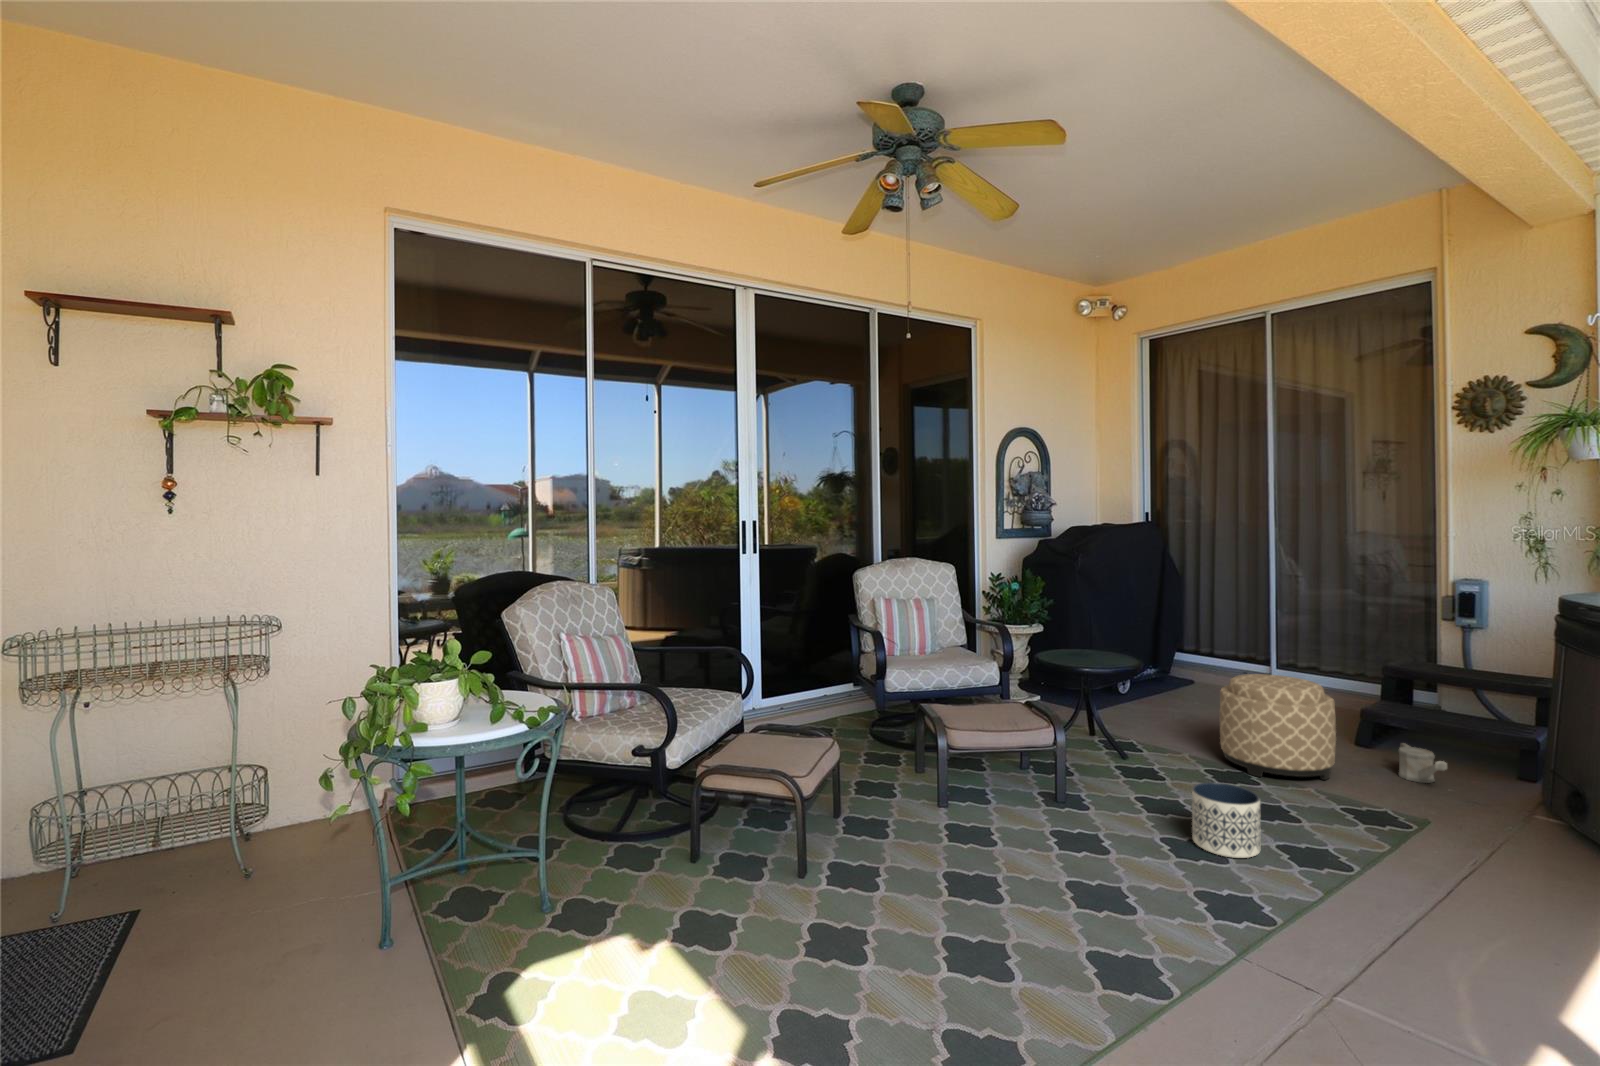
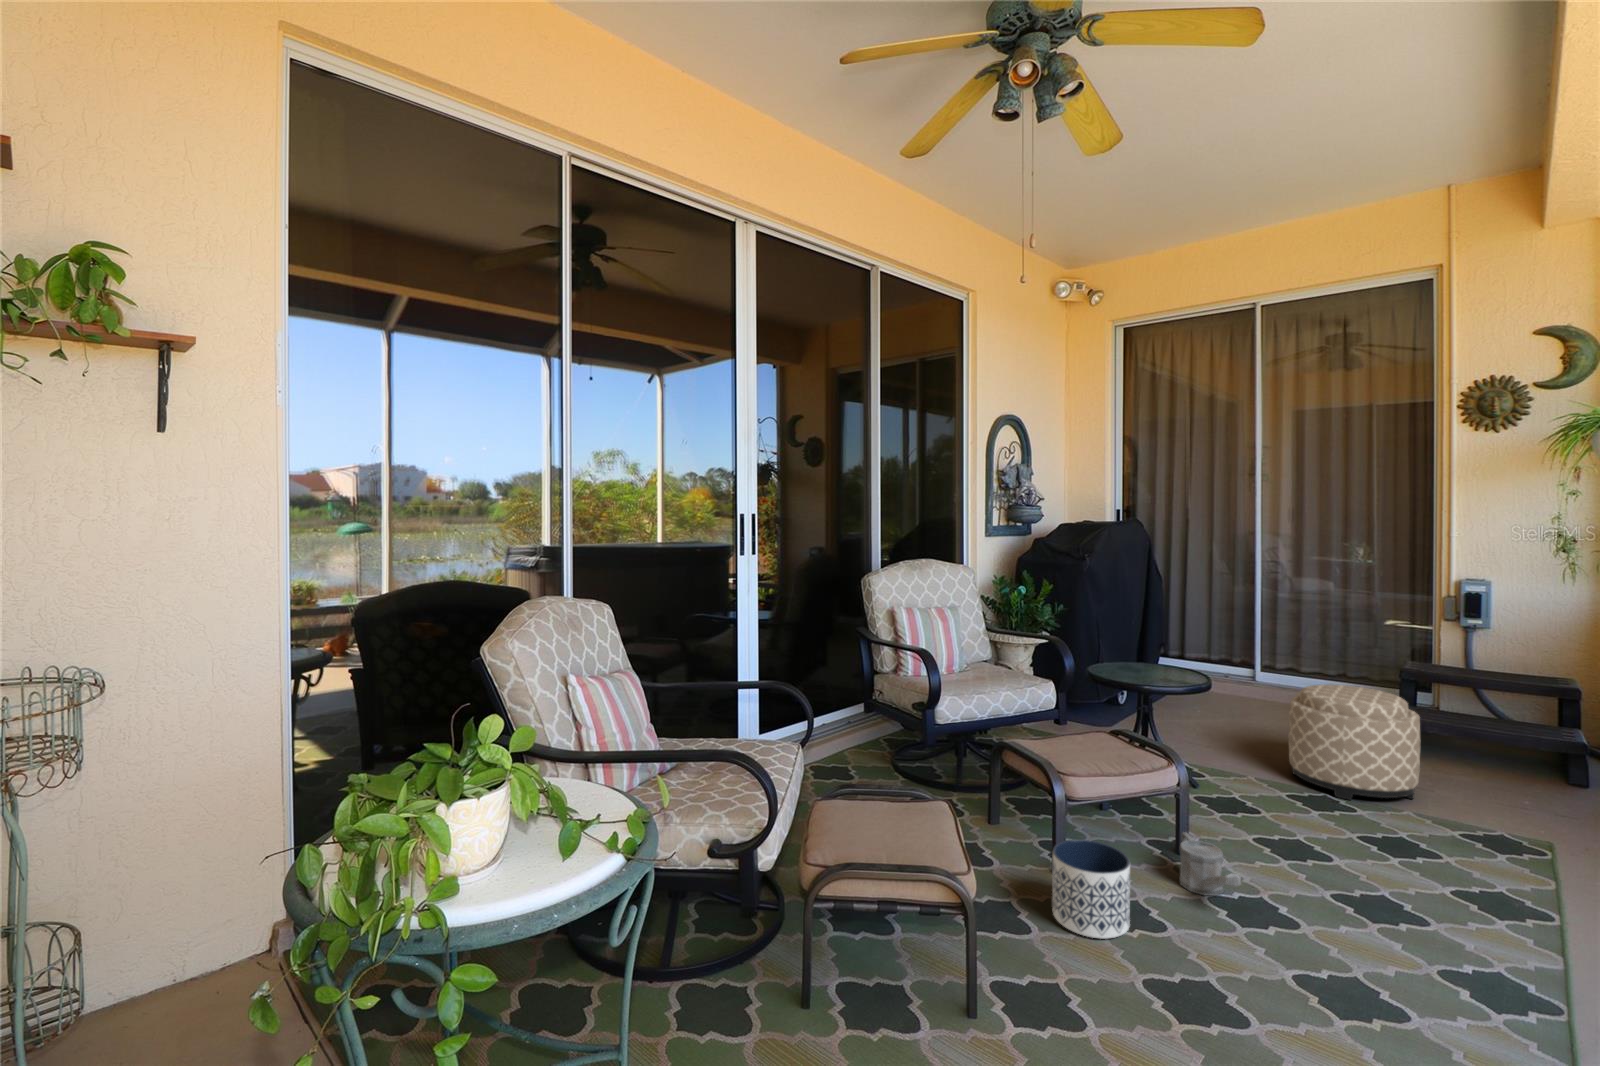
watering can: present [1398,743,1447,783] -> present [1179,832,1241,896]
planter: present [1192,783,1260,858] -> present [1052,840,1130,939]

